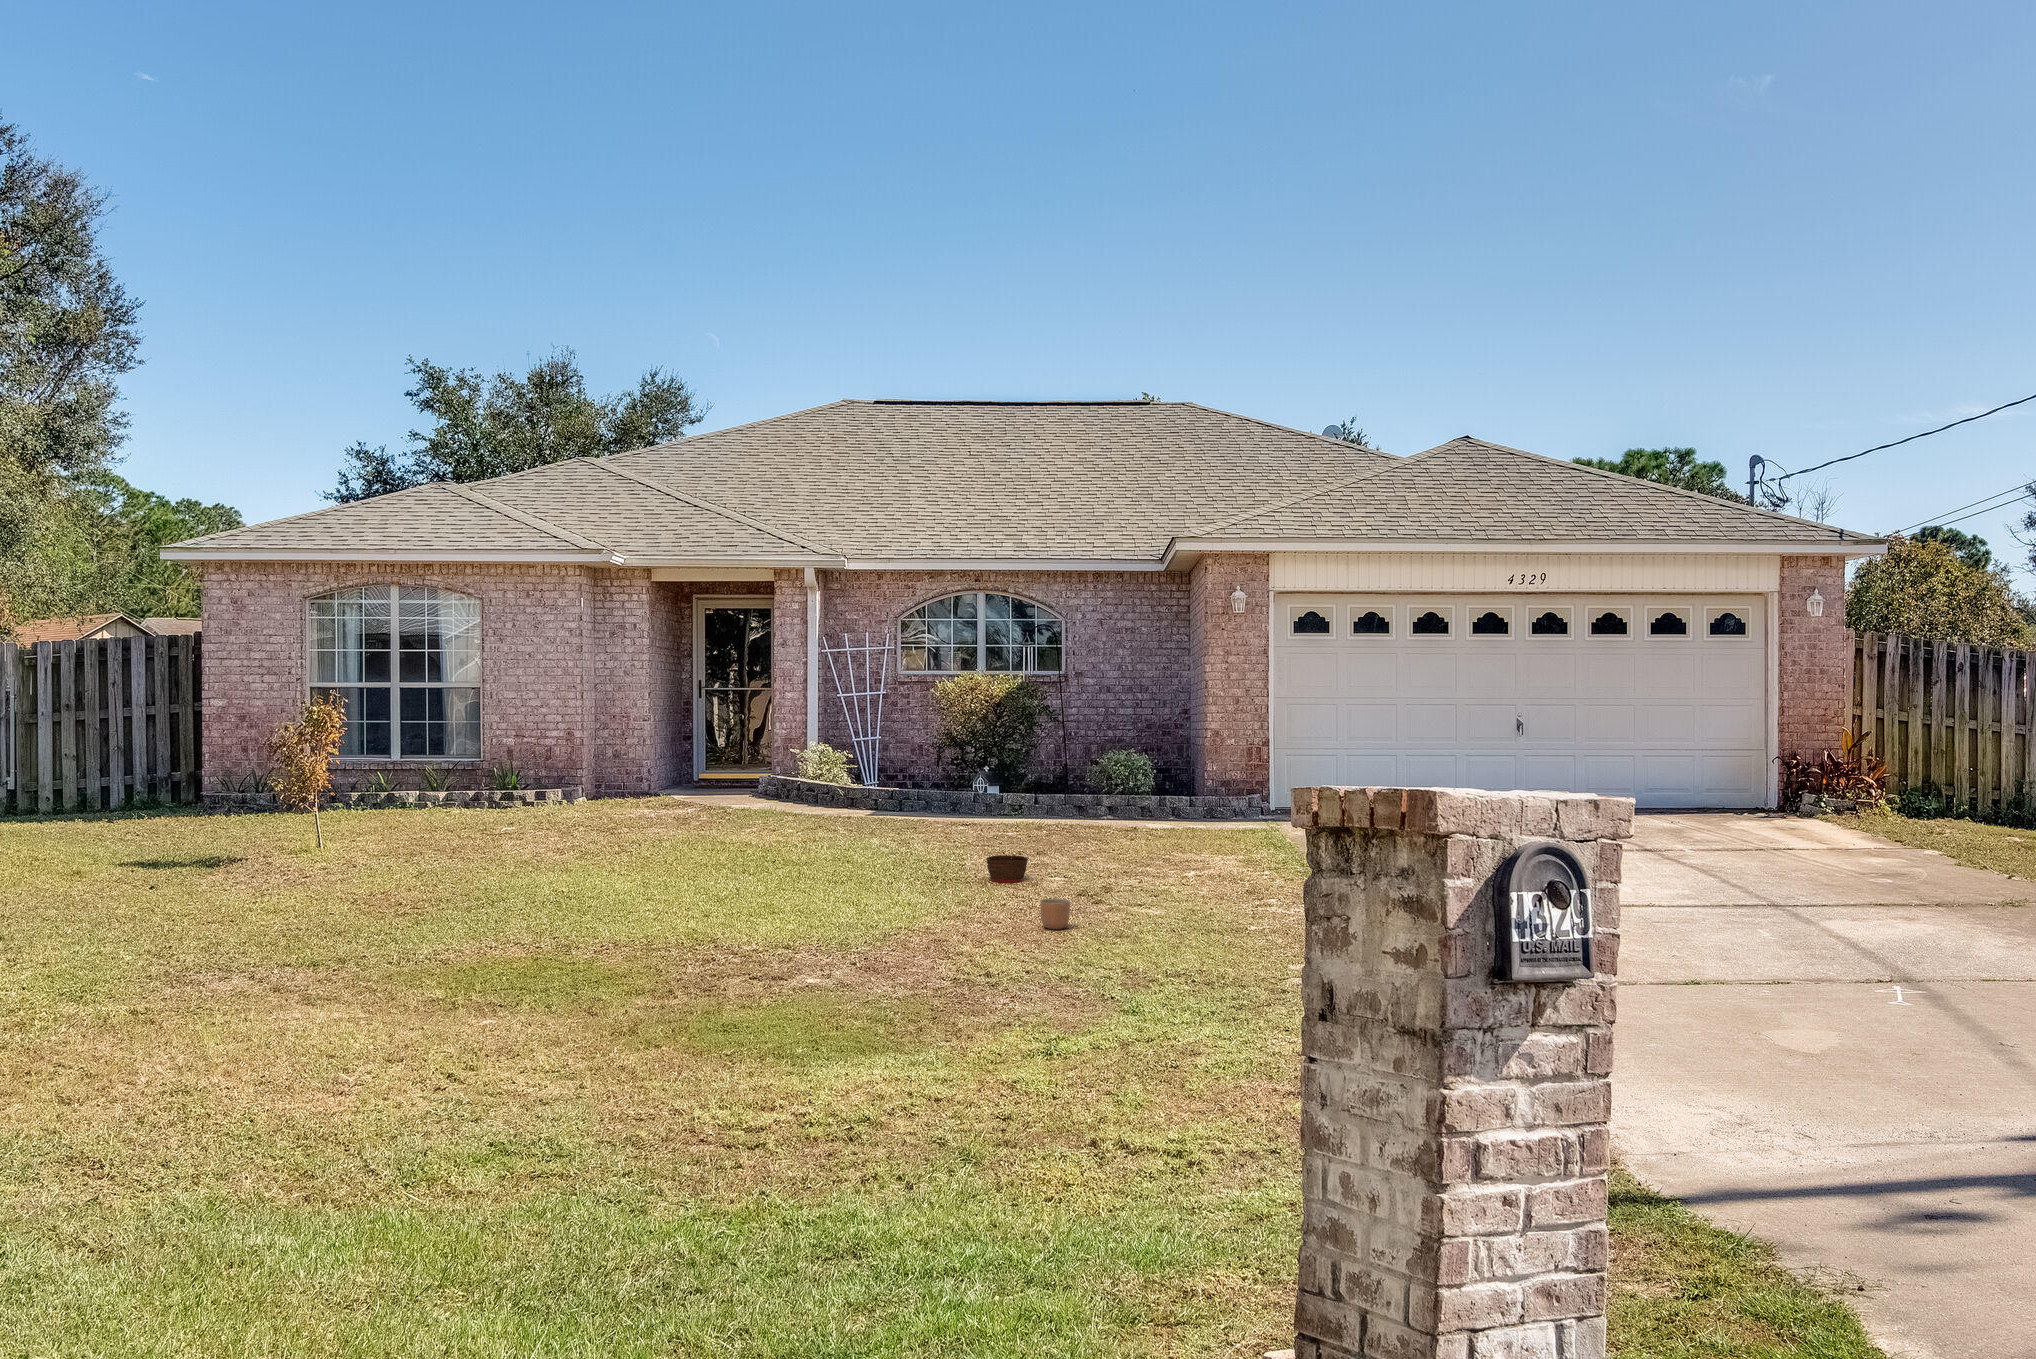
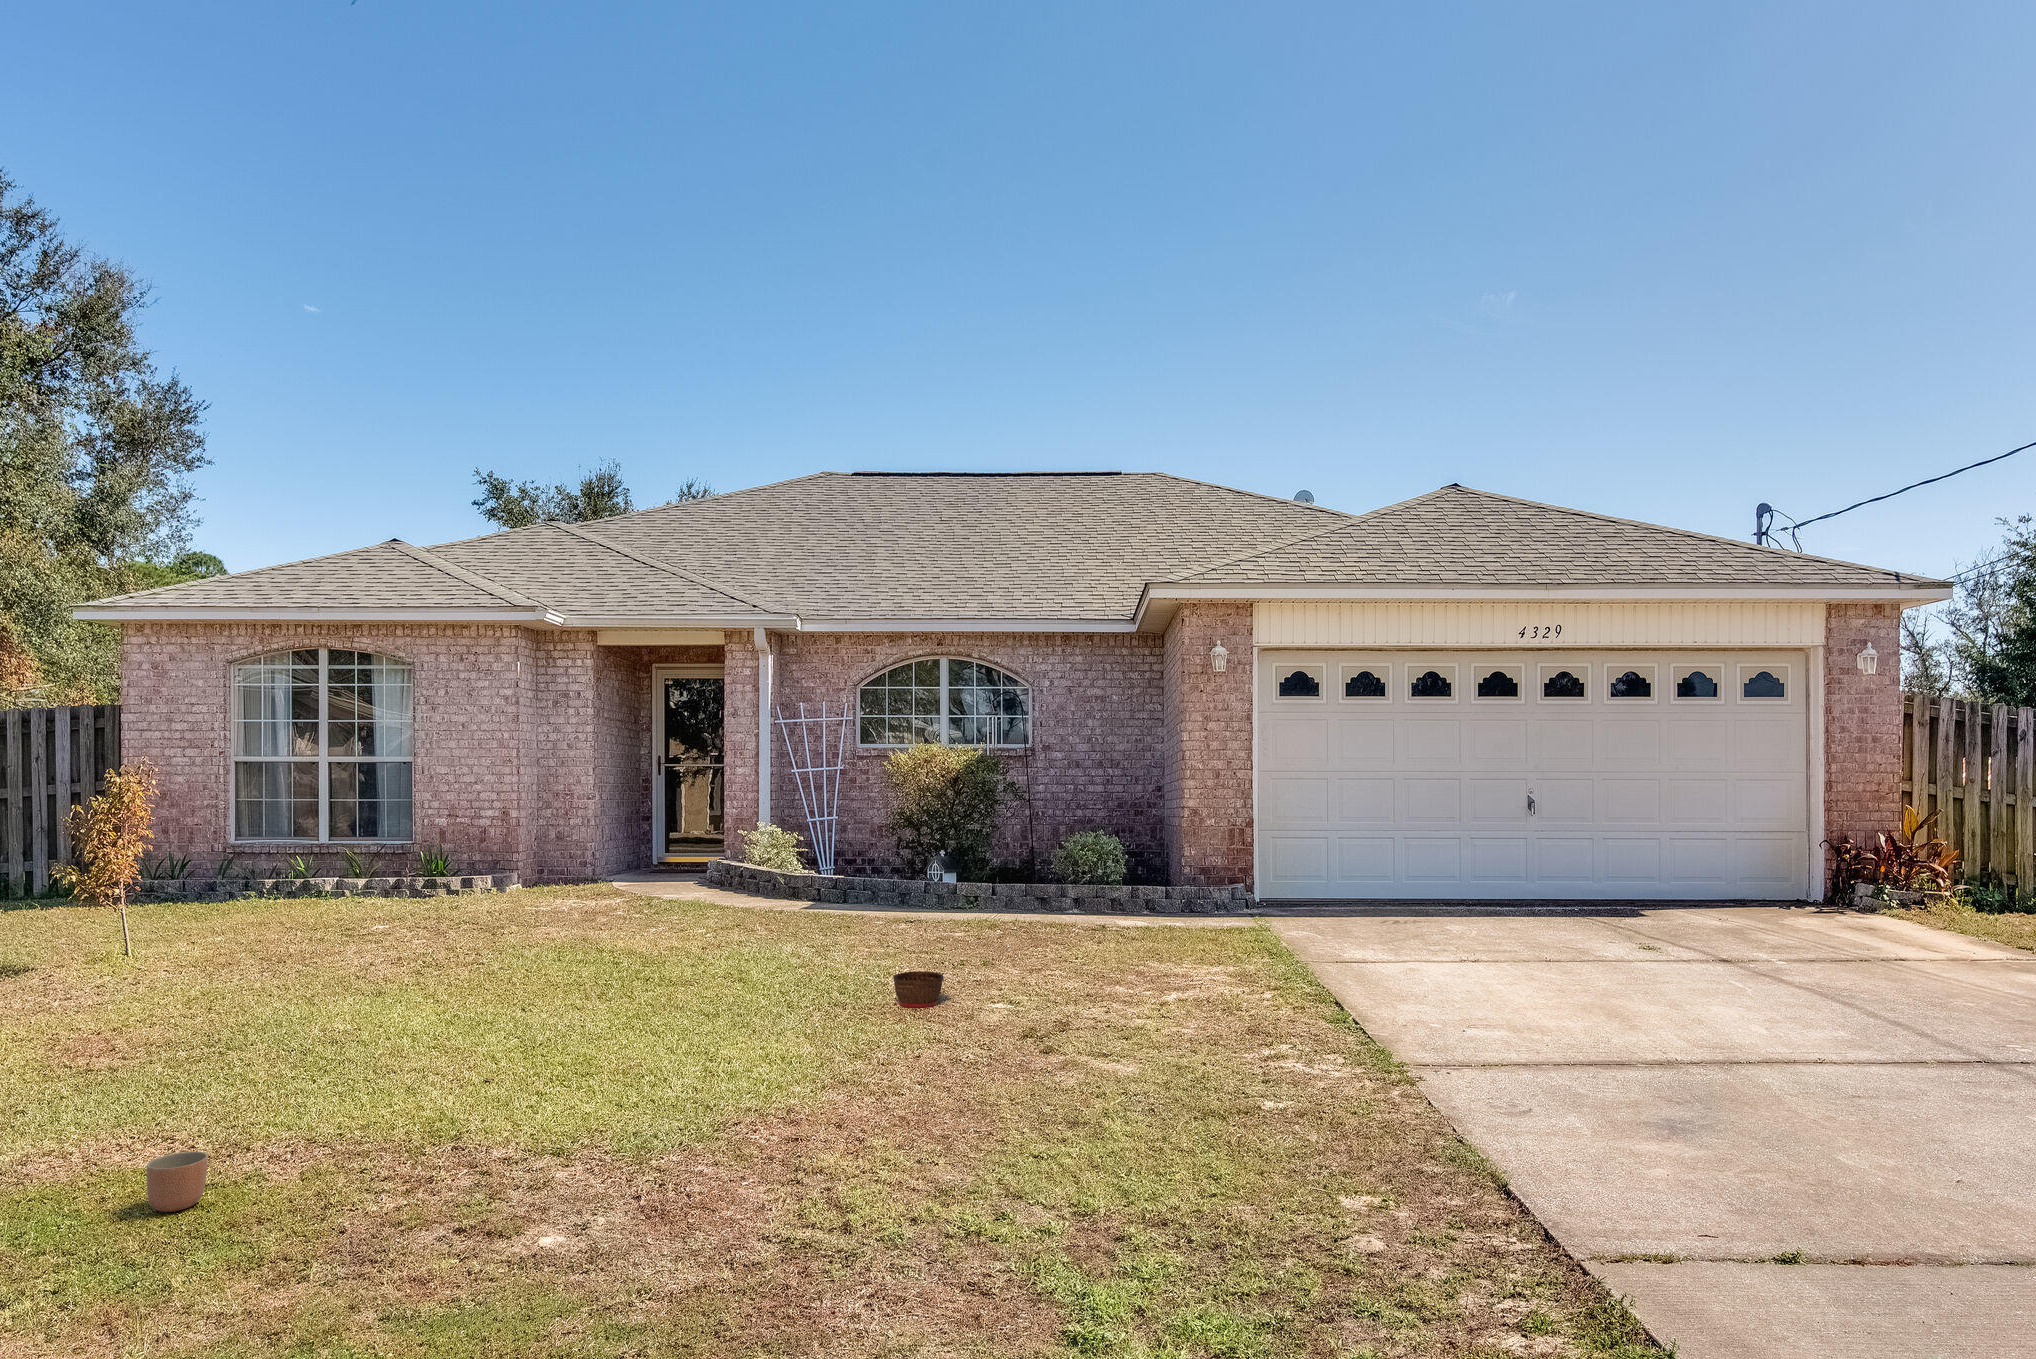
planter: present [1040,899,1070,929] -> present [146,1151,208,1212]

